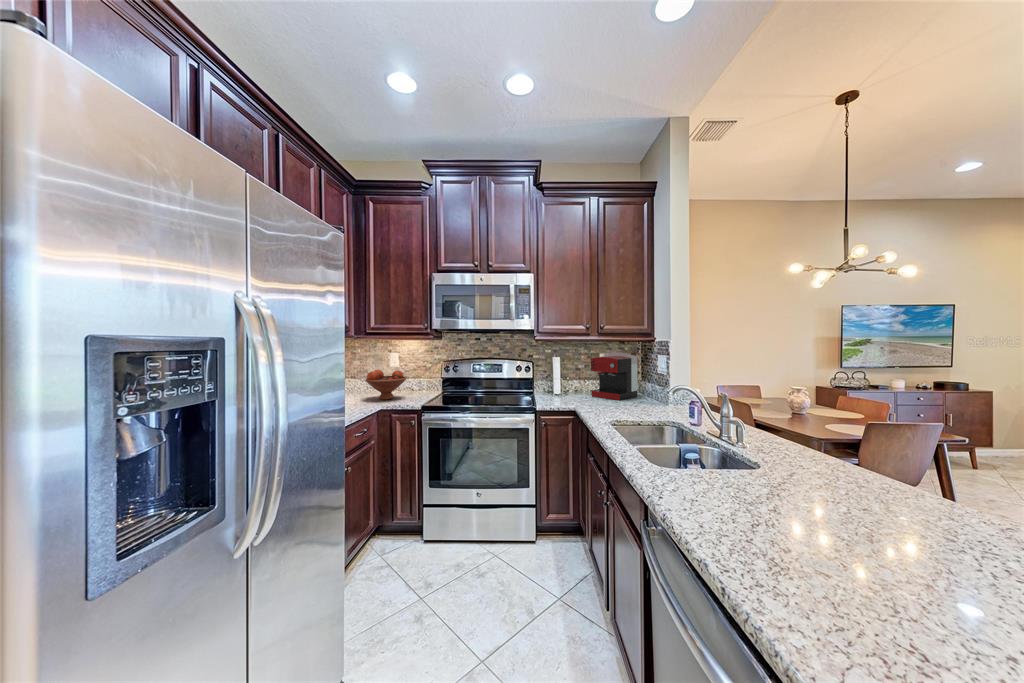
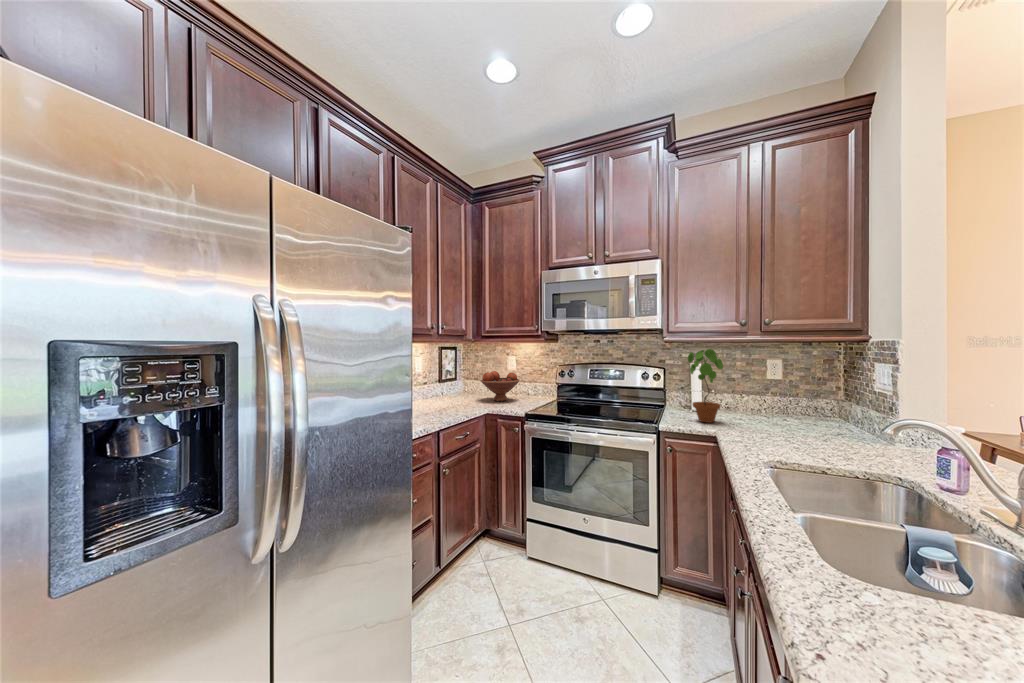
potted plant: none [555,347,578,402] -> present [688,349,723,423]
coffee maker: present [591,352,638,400] -> none [748,358,834,428]

